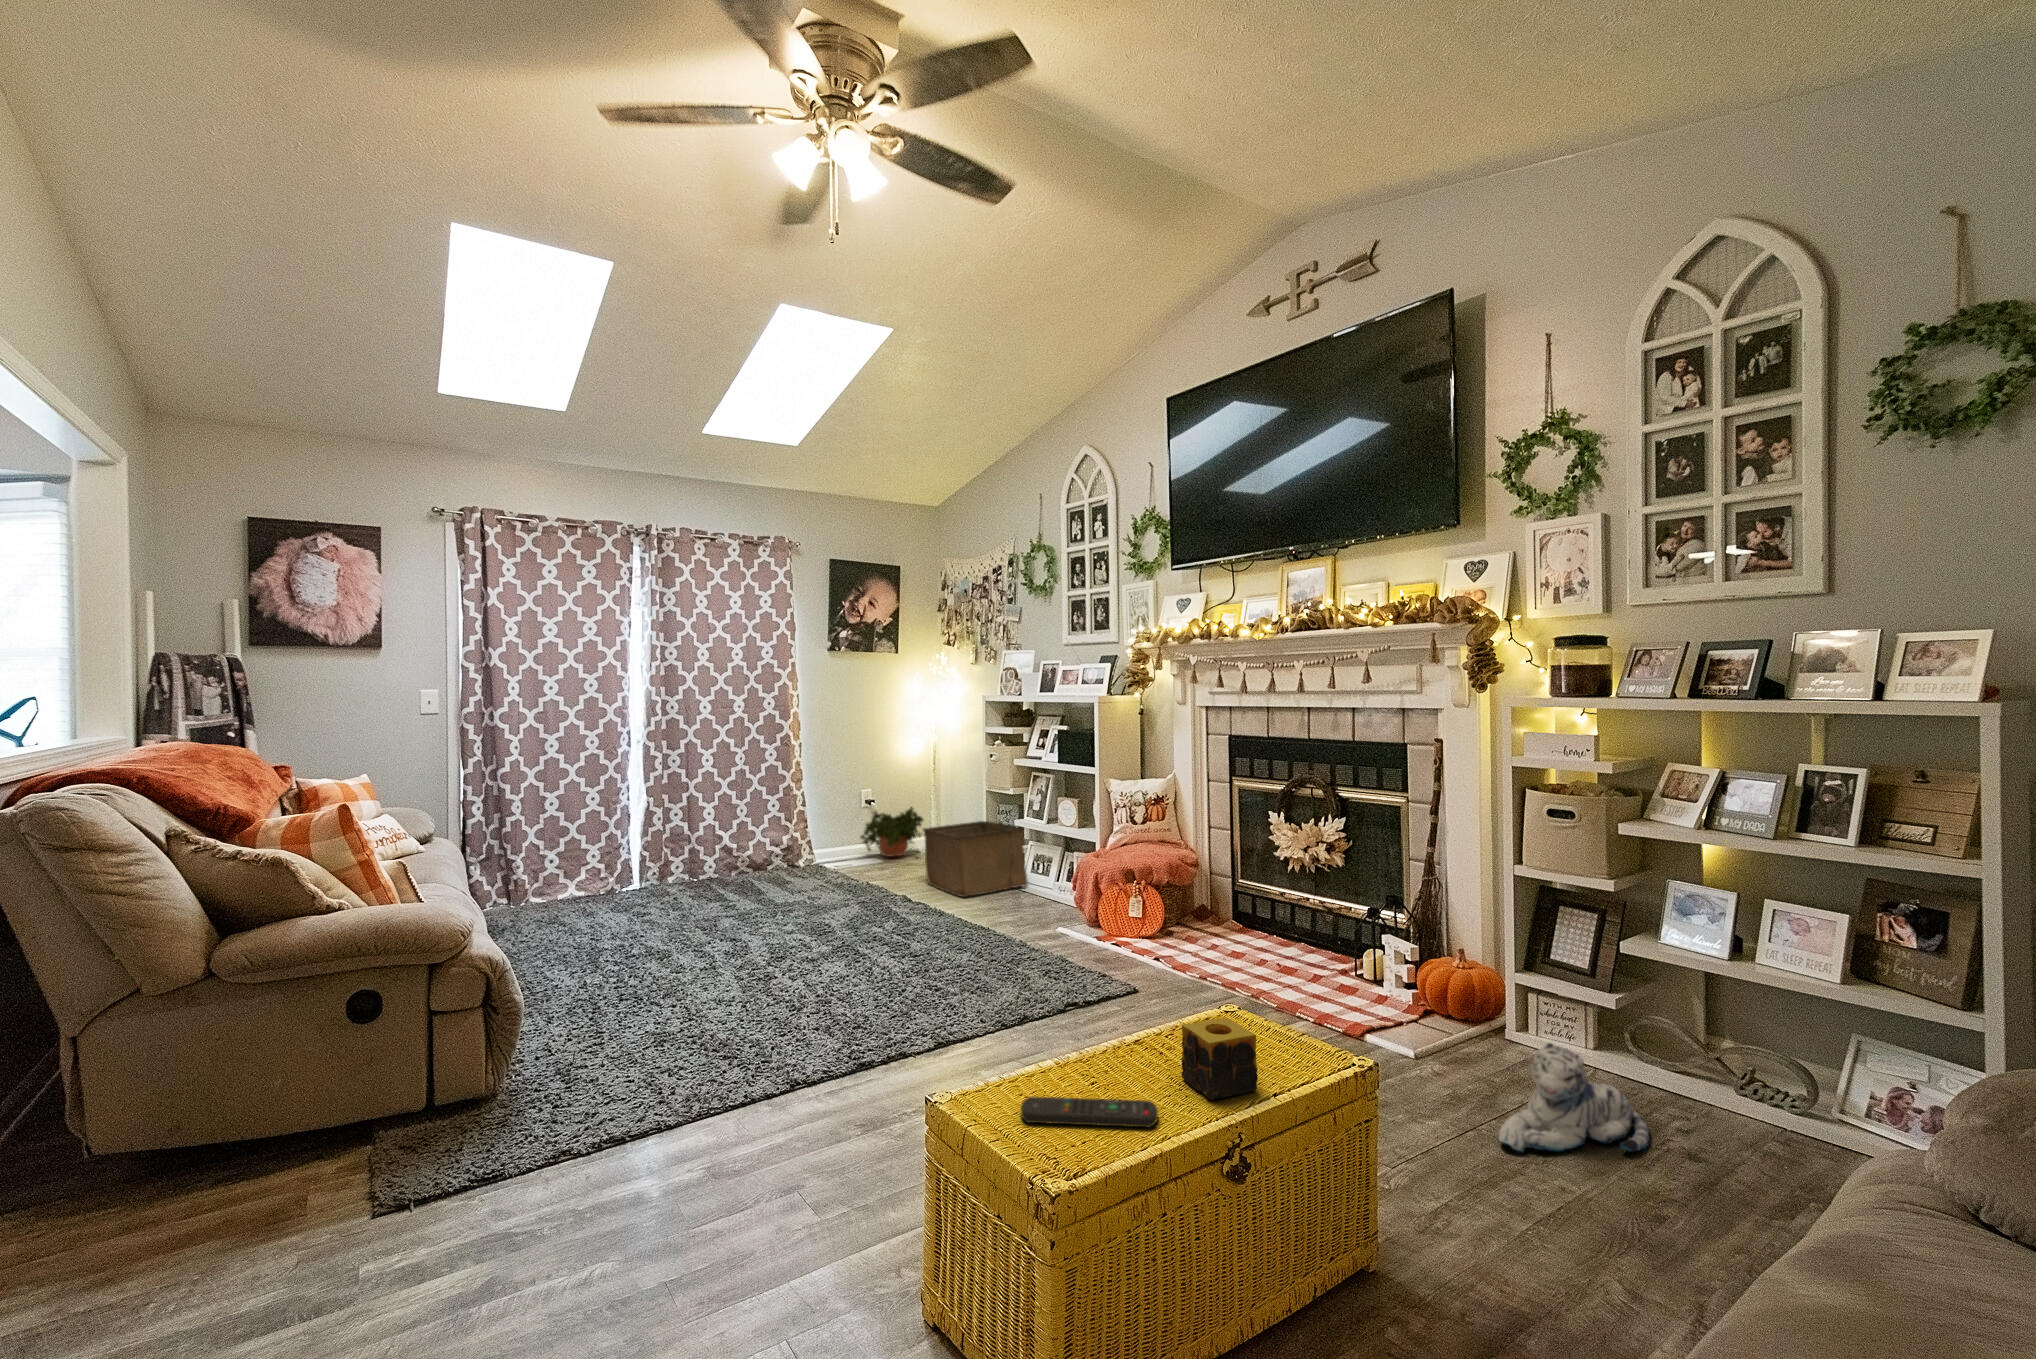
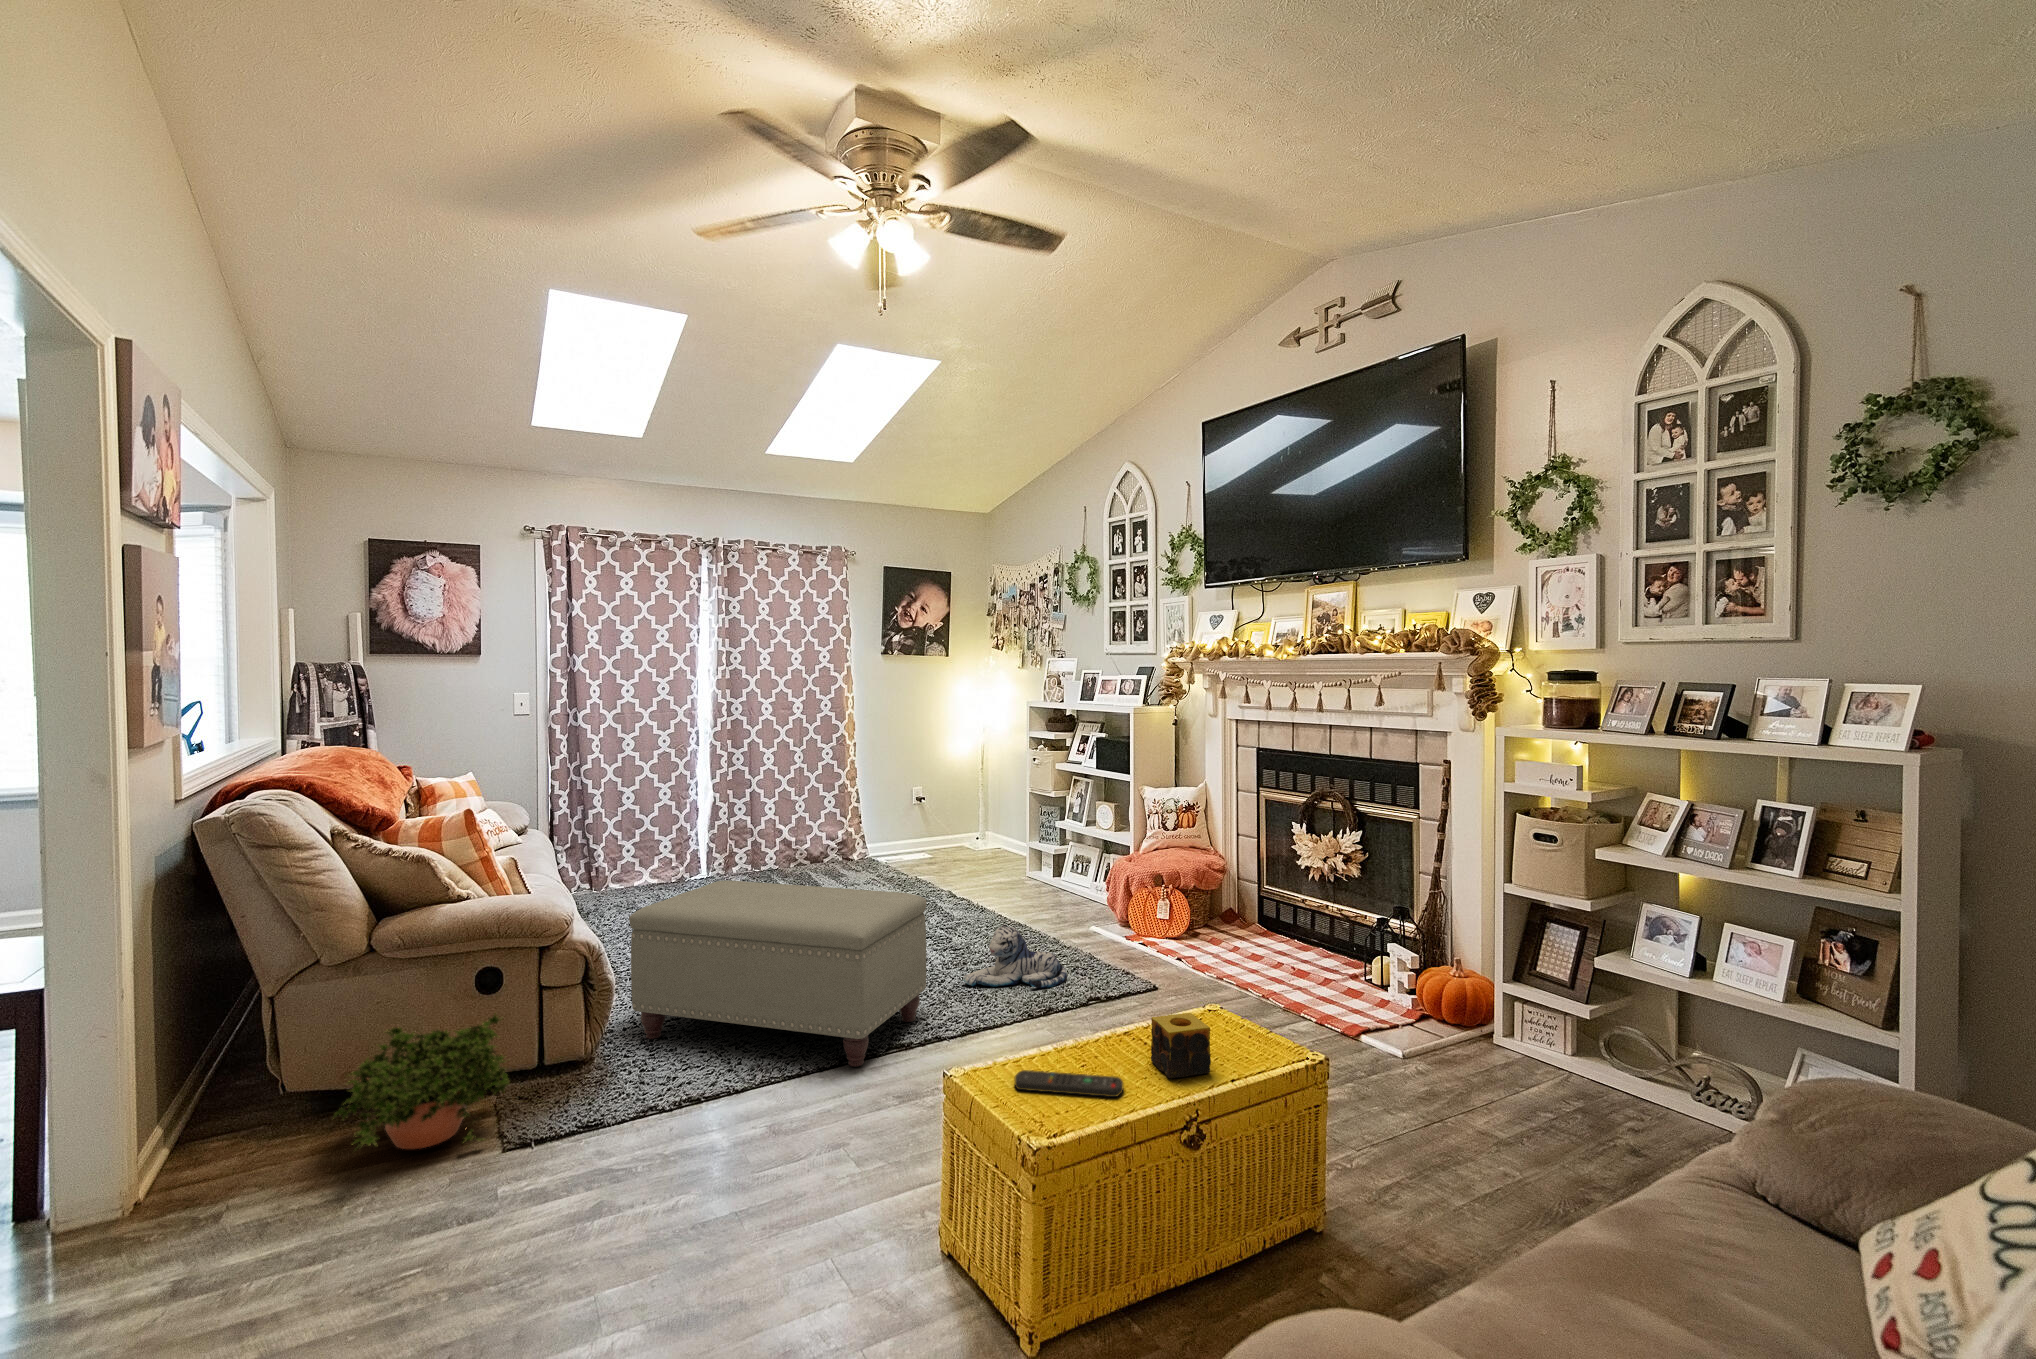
potted plant: present [860,807,924,856] -> present [335,1014,509,1149]
storage bin: present [923,821,1027,897] -> none [968,822,1068,895]
ottoman: none [541,885,888,1093] -> present [629,880,926,1067]
plush toy: present [1498,1043,1650,1152] -> present [963,924,1067,988]

